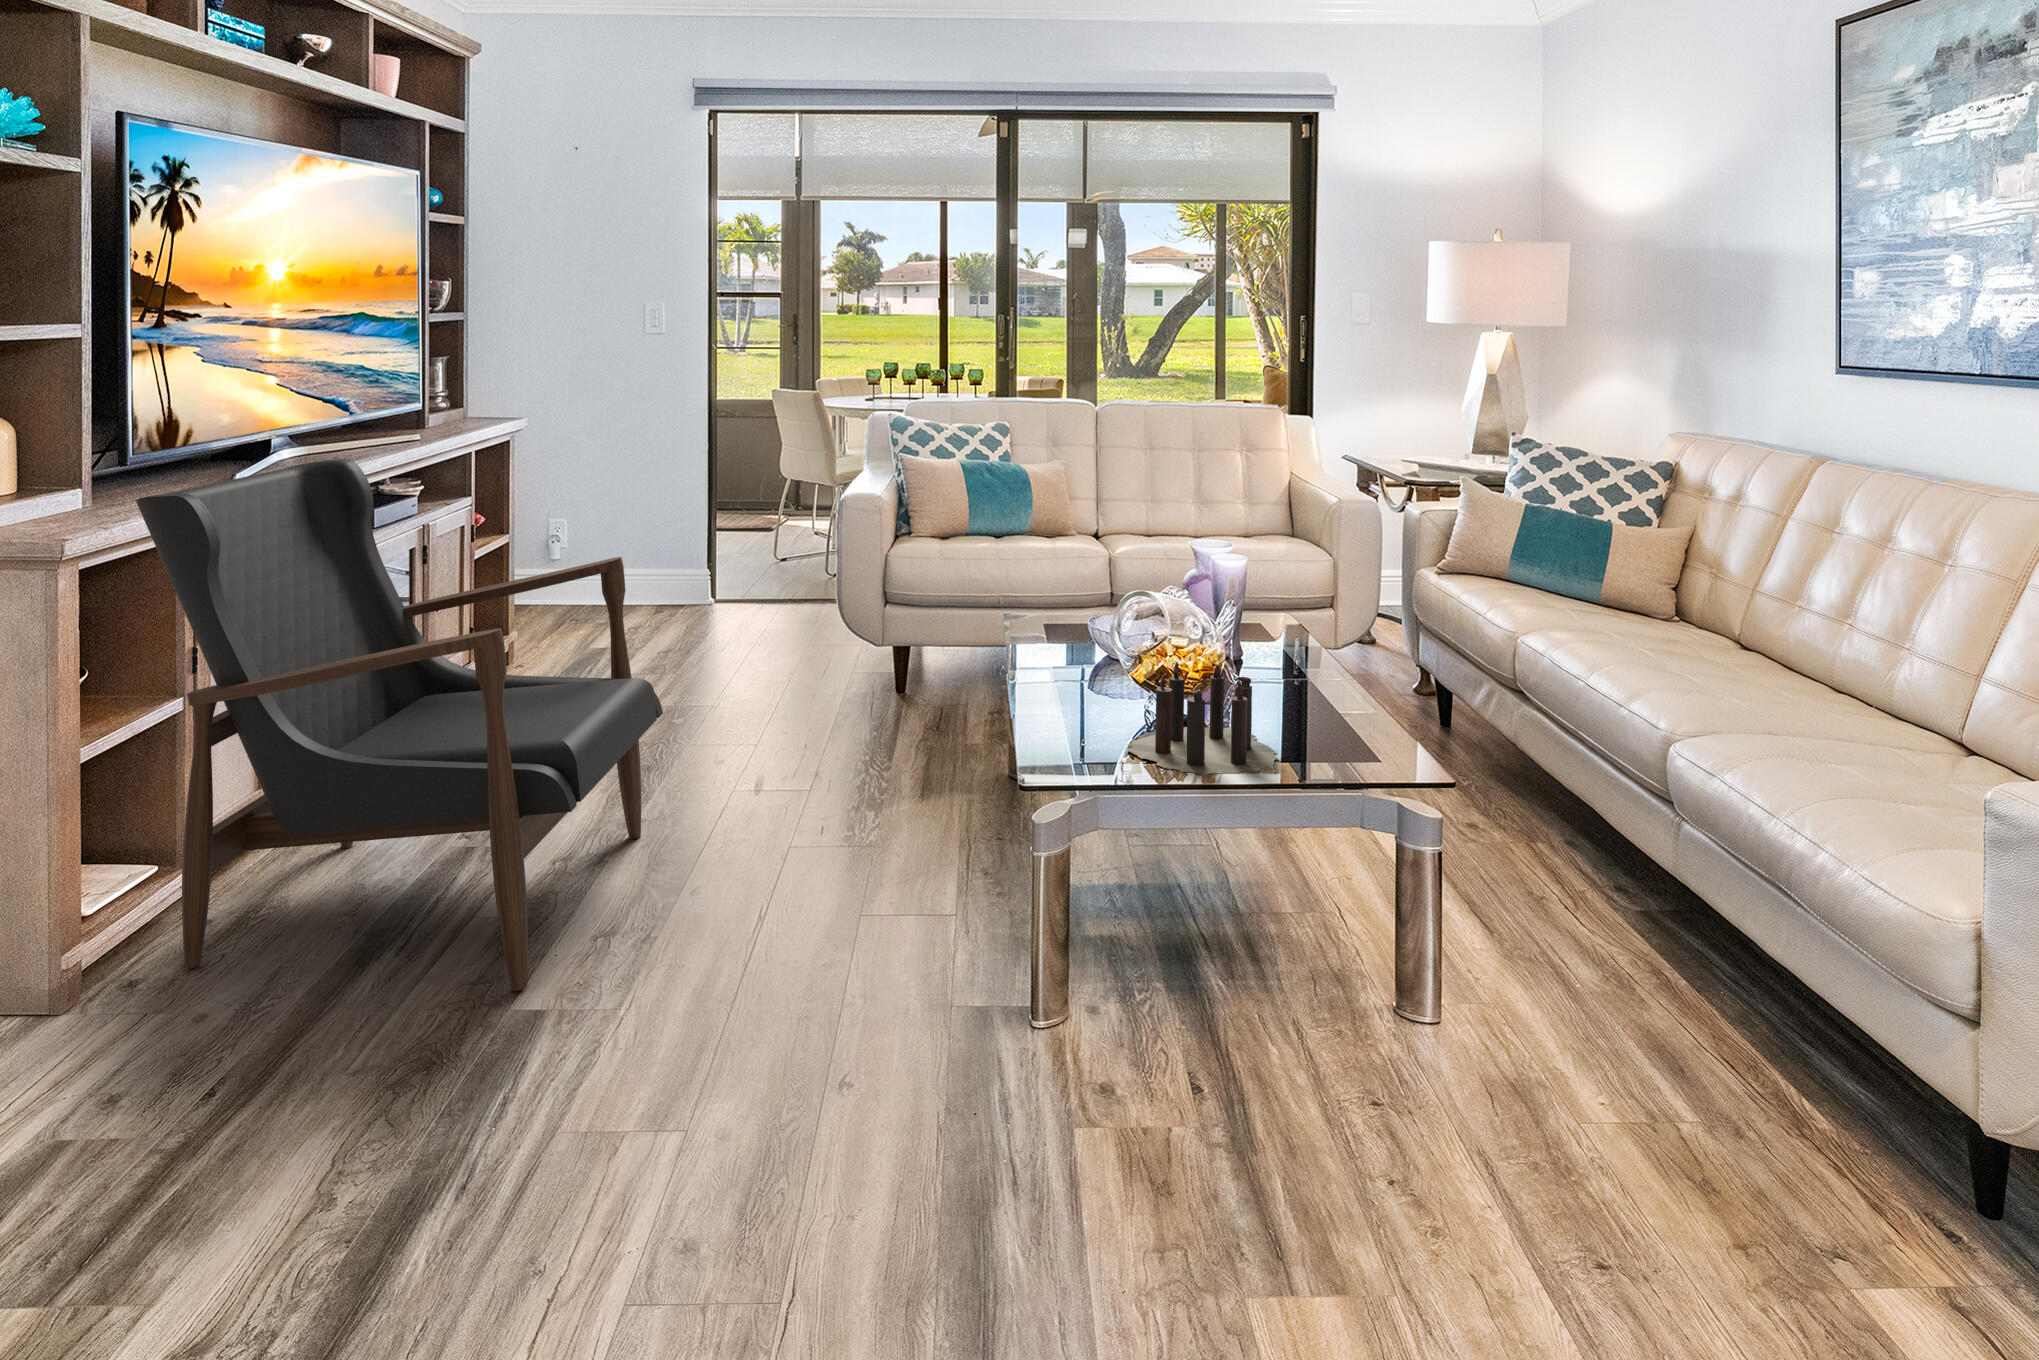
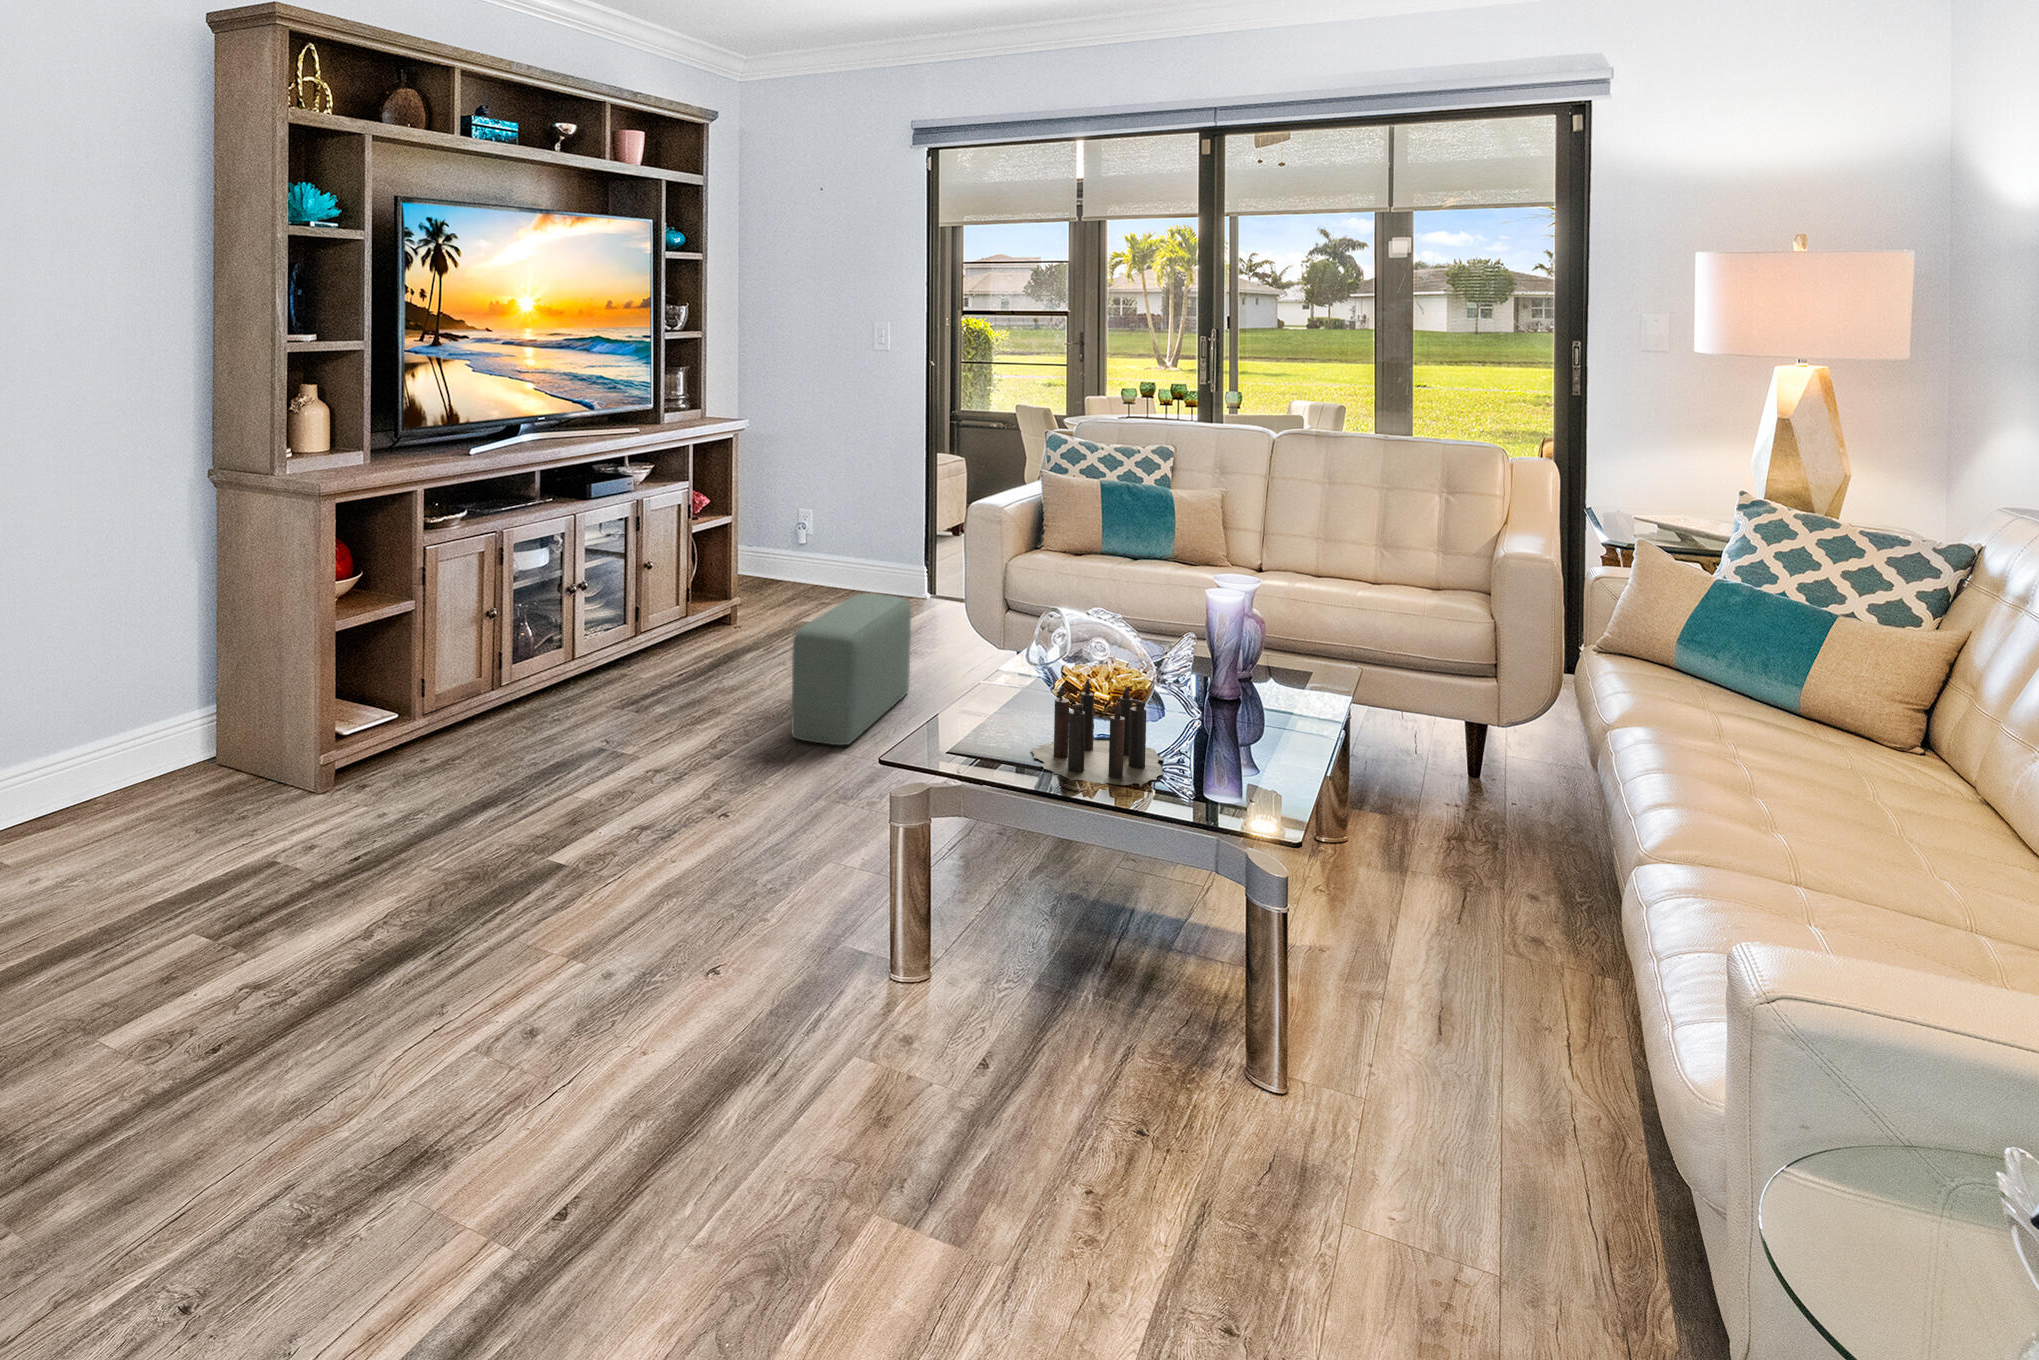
armchair: present [136,459,663,991] -> none [372,445,734,845]
pouf: none [698,608,789,791] -> present [792,594,911,745]

